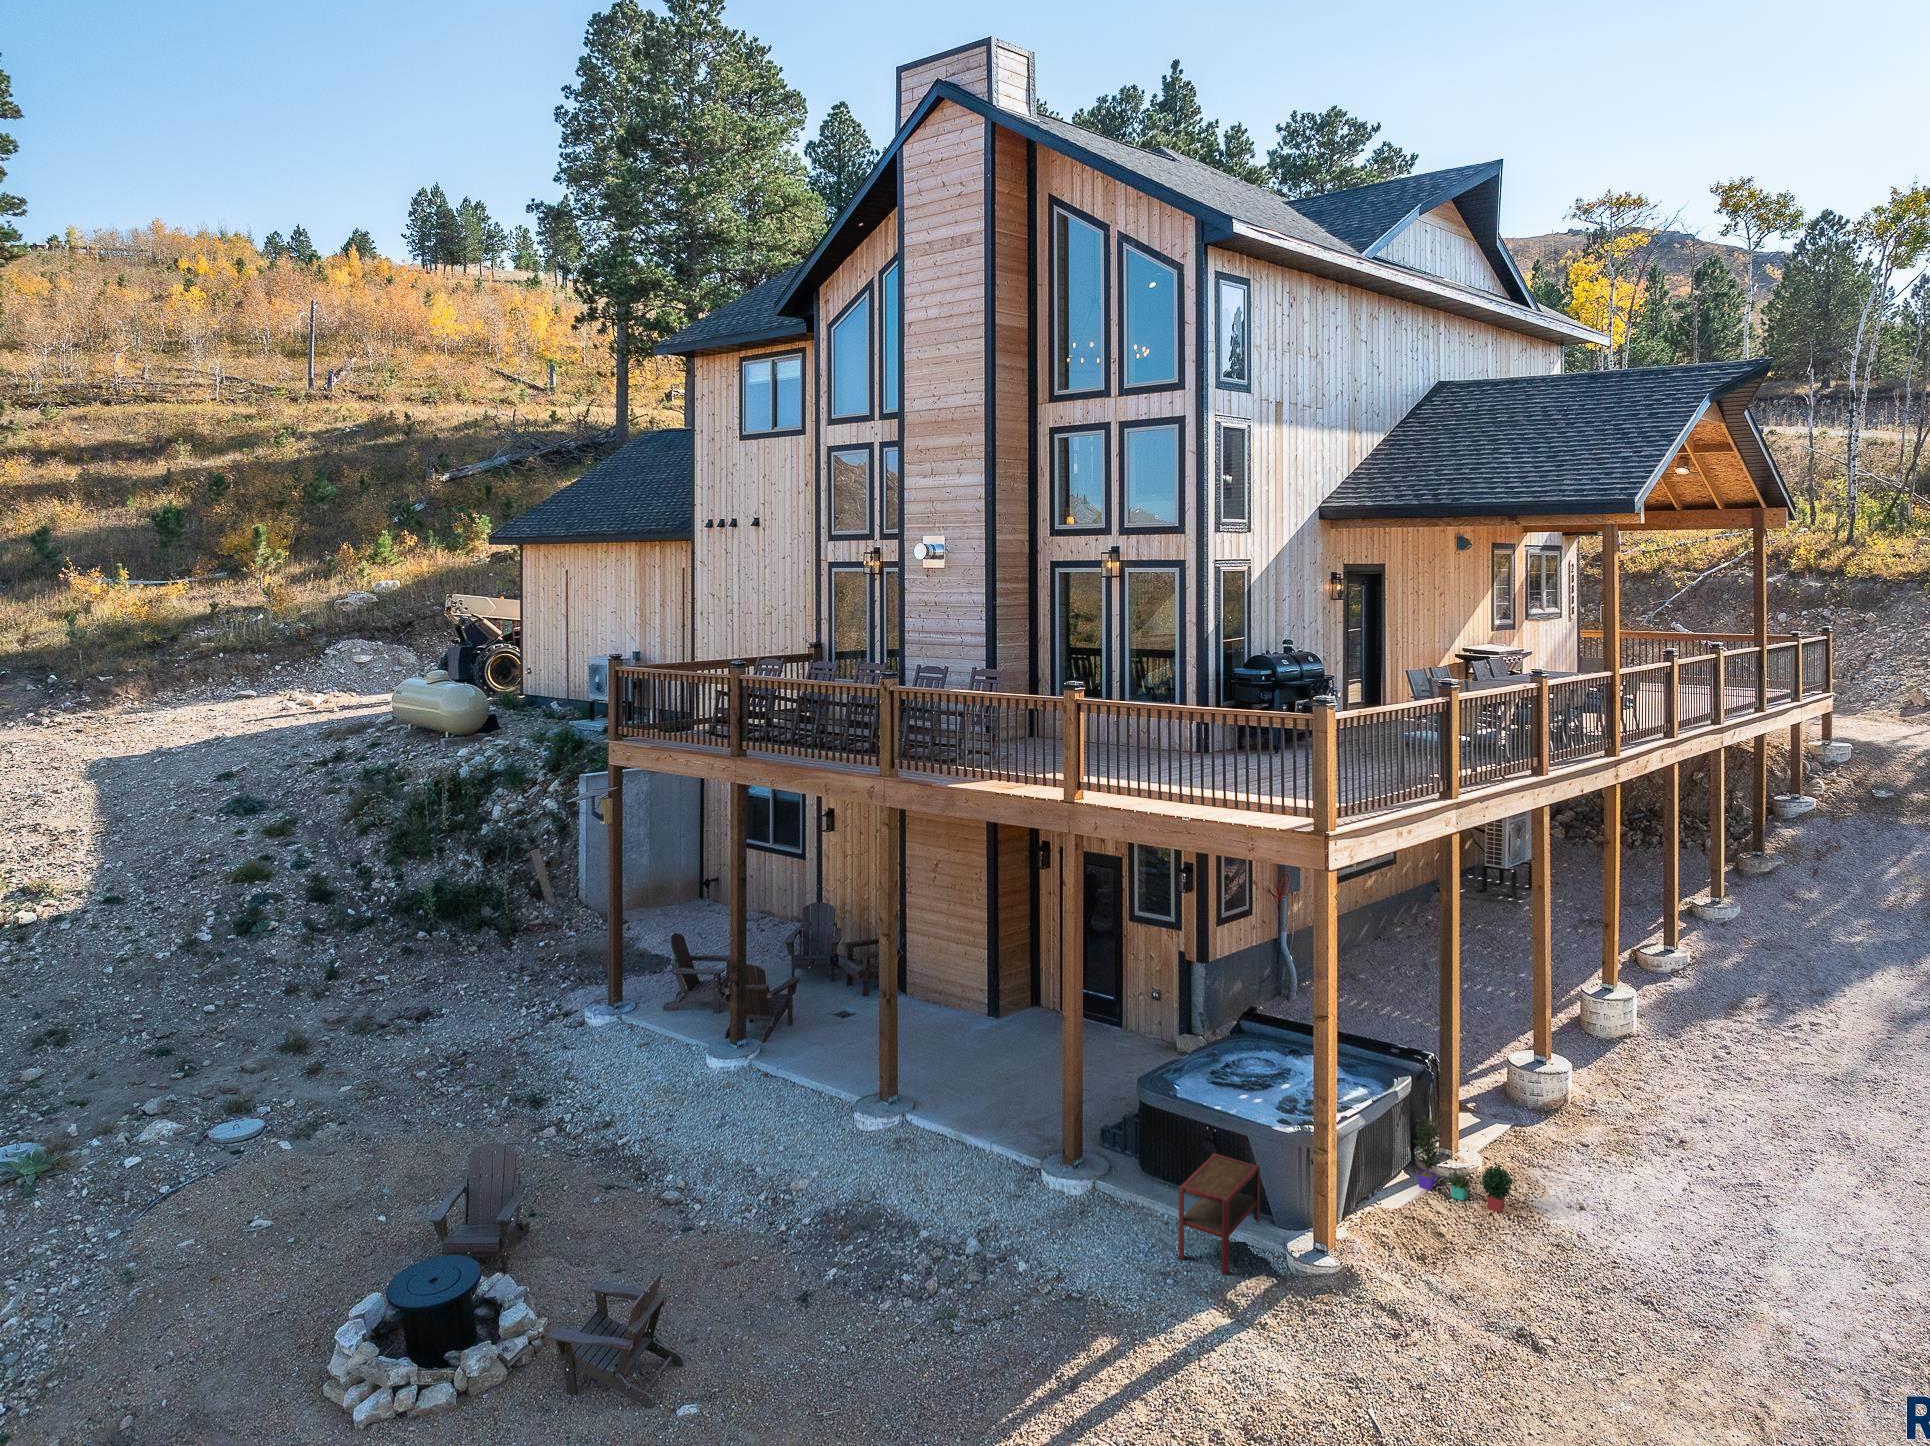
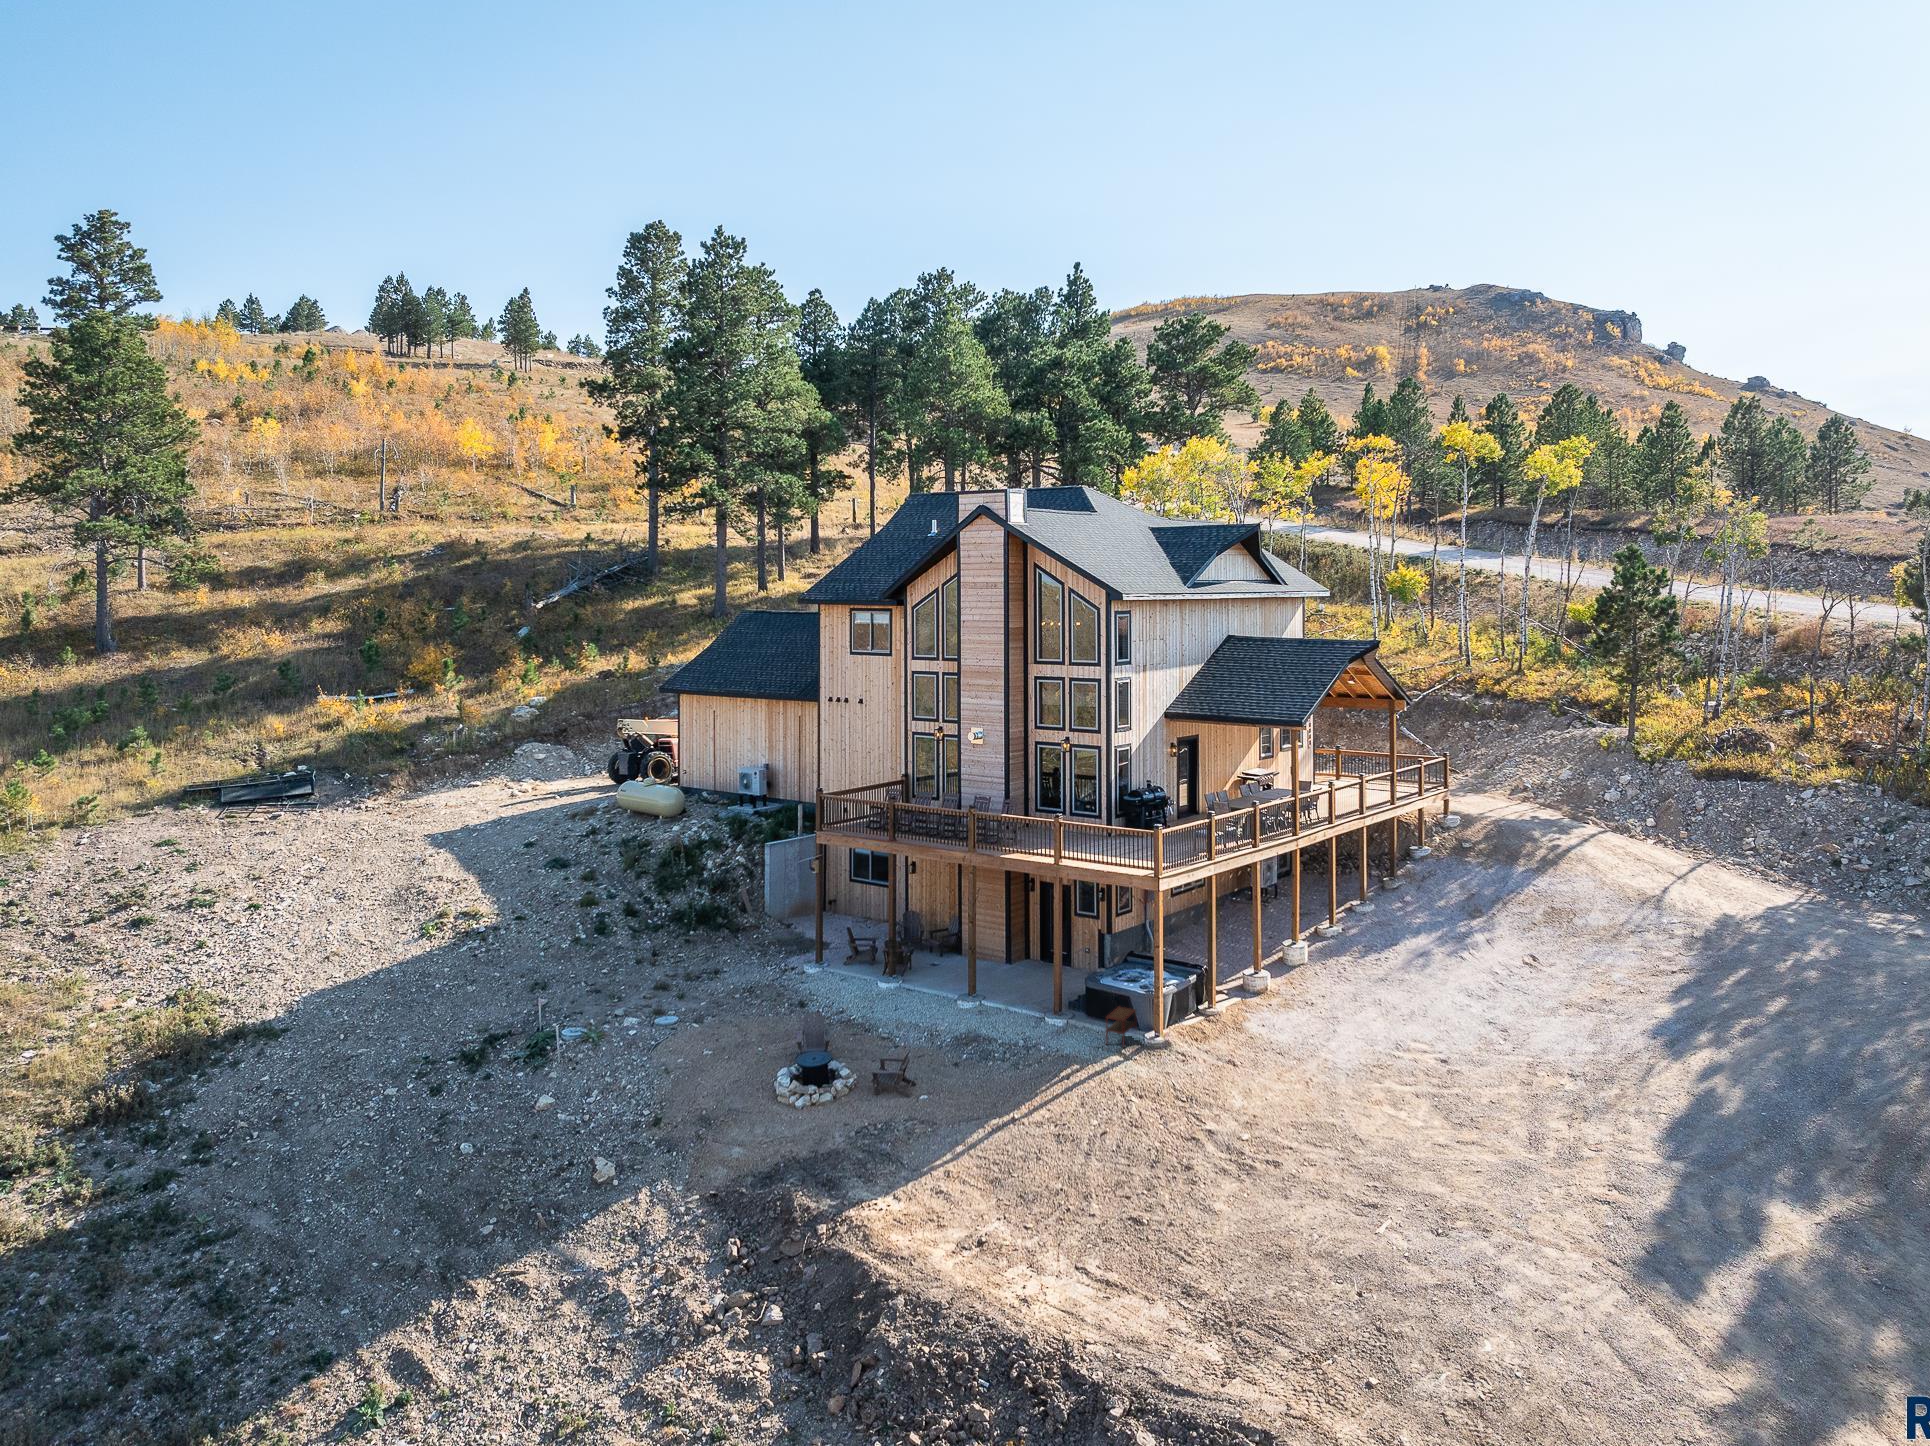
potted plant: present [1414,1115,1513,1212] -> none [1197,991,1234,1026]

